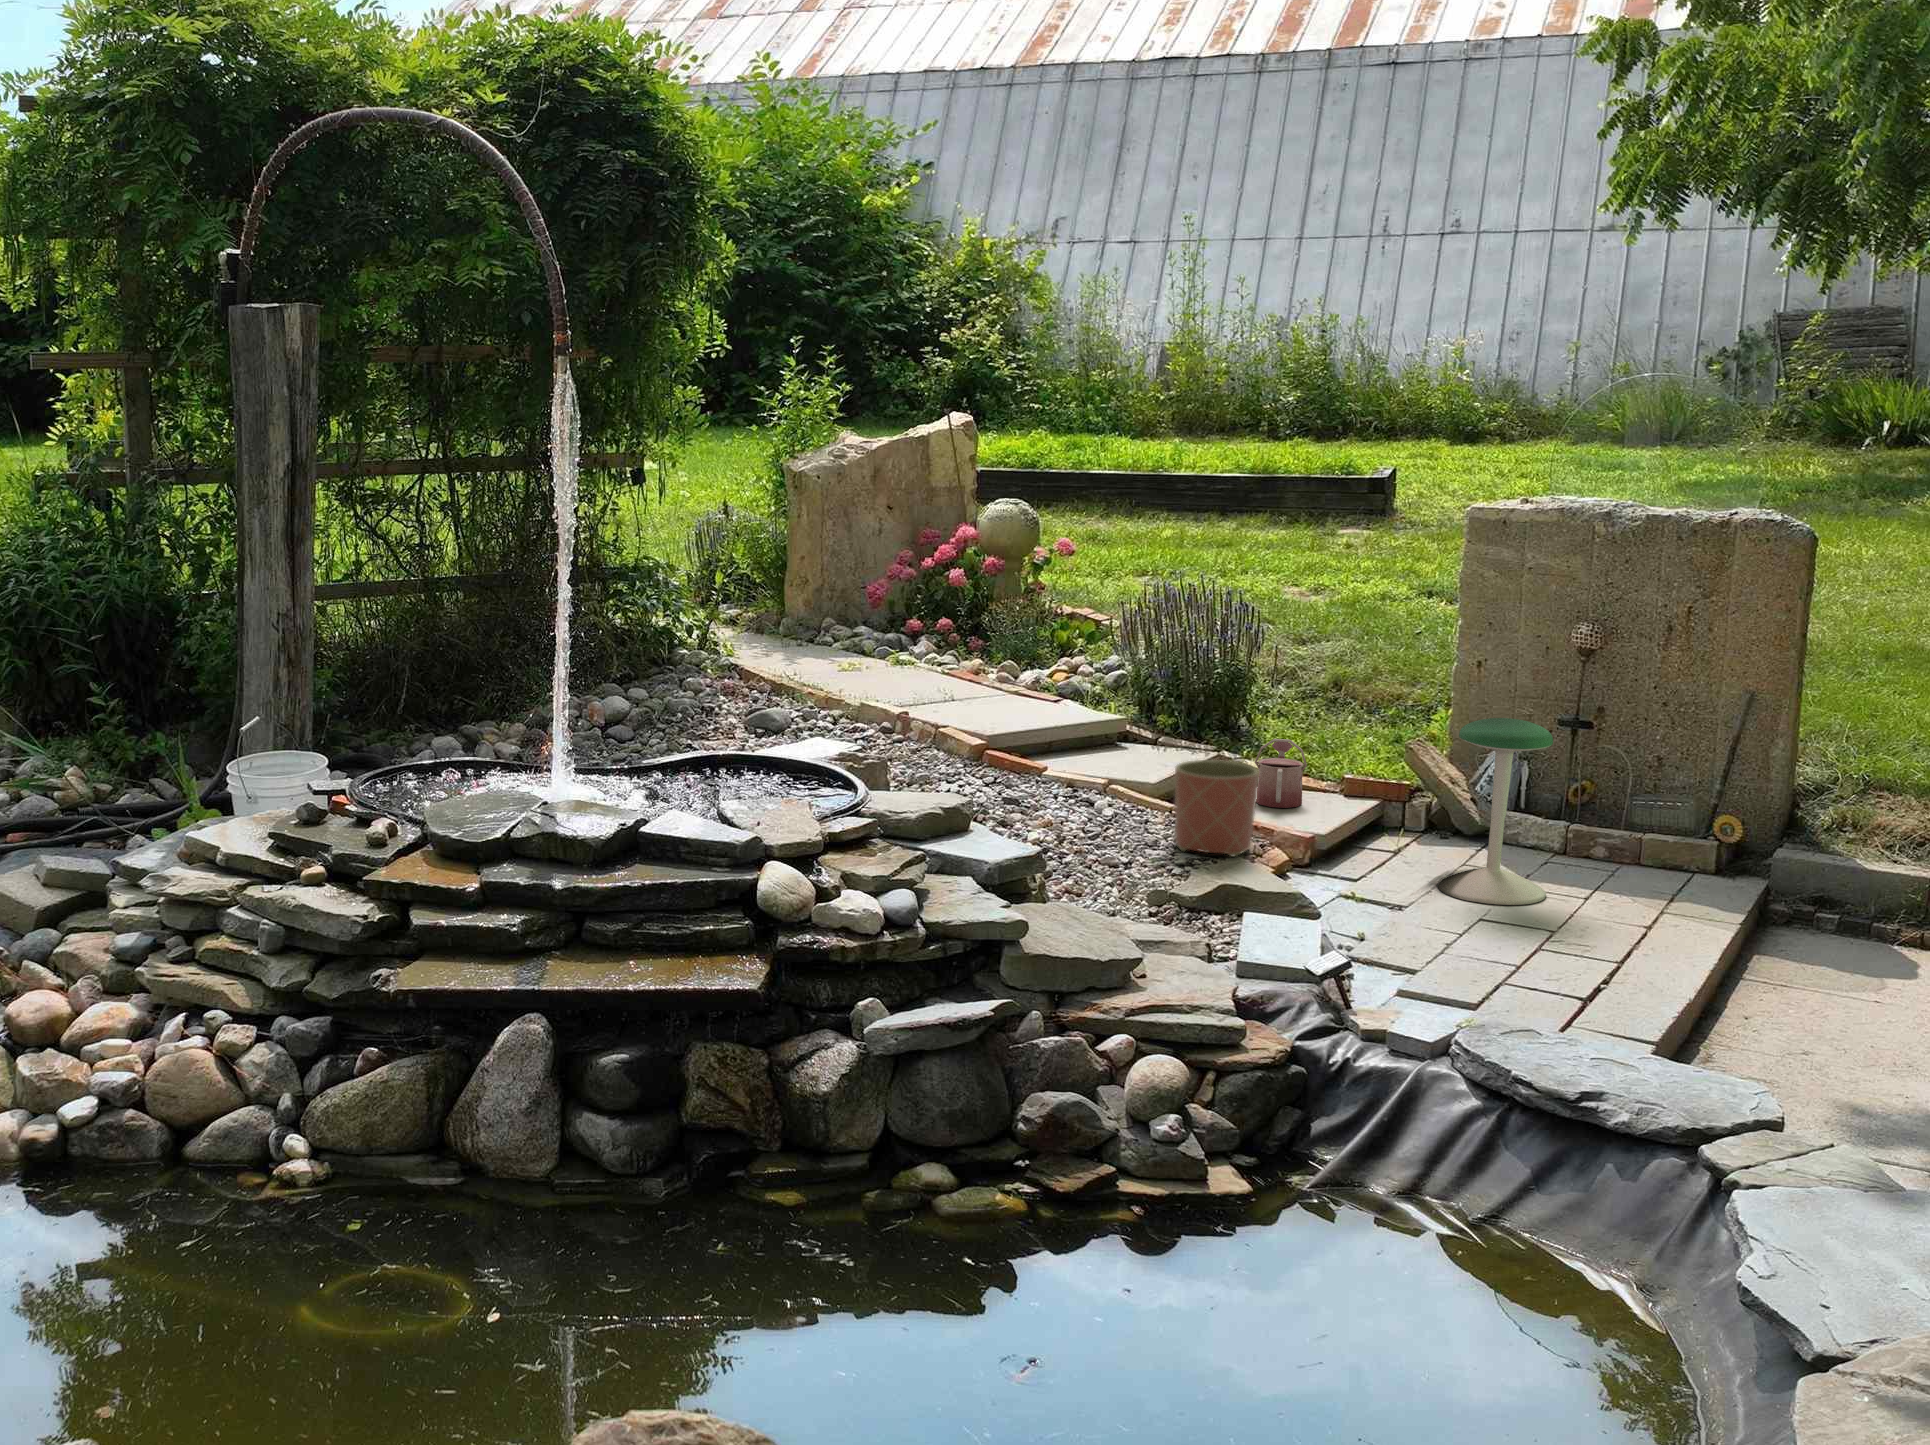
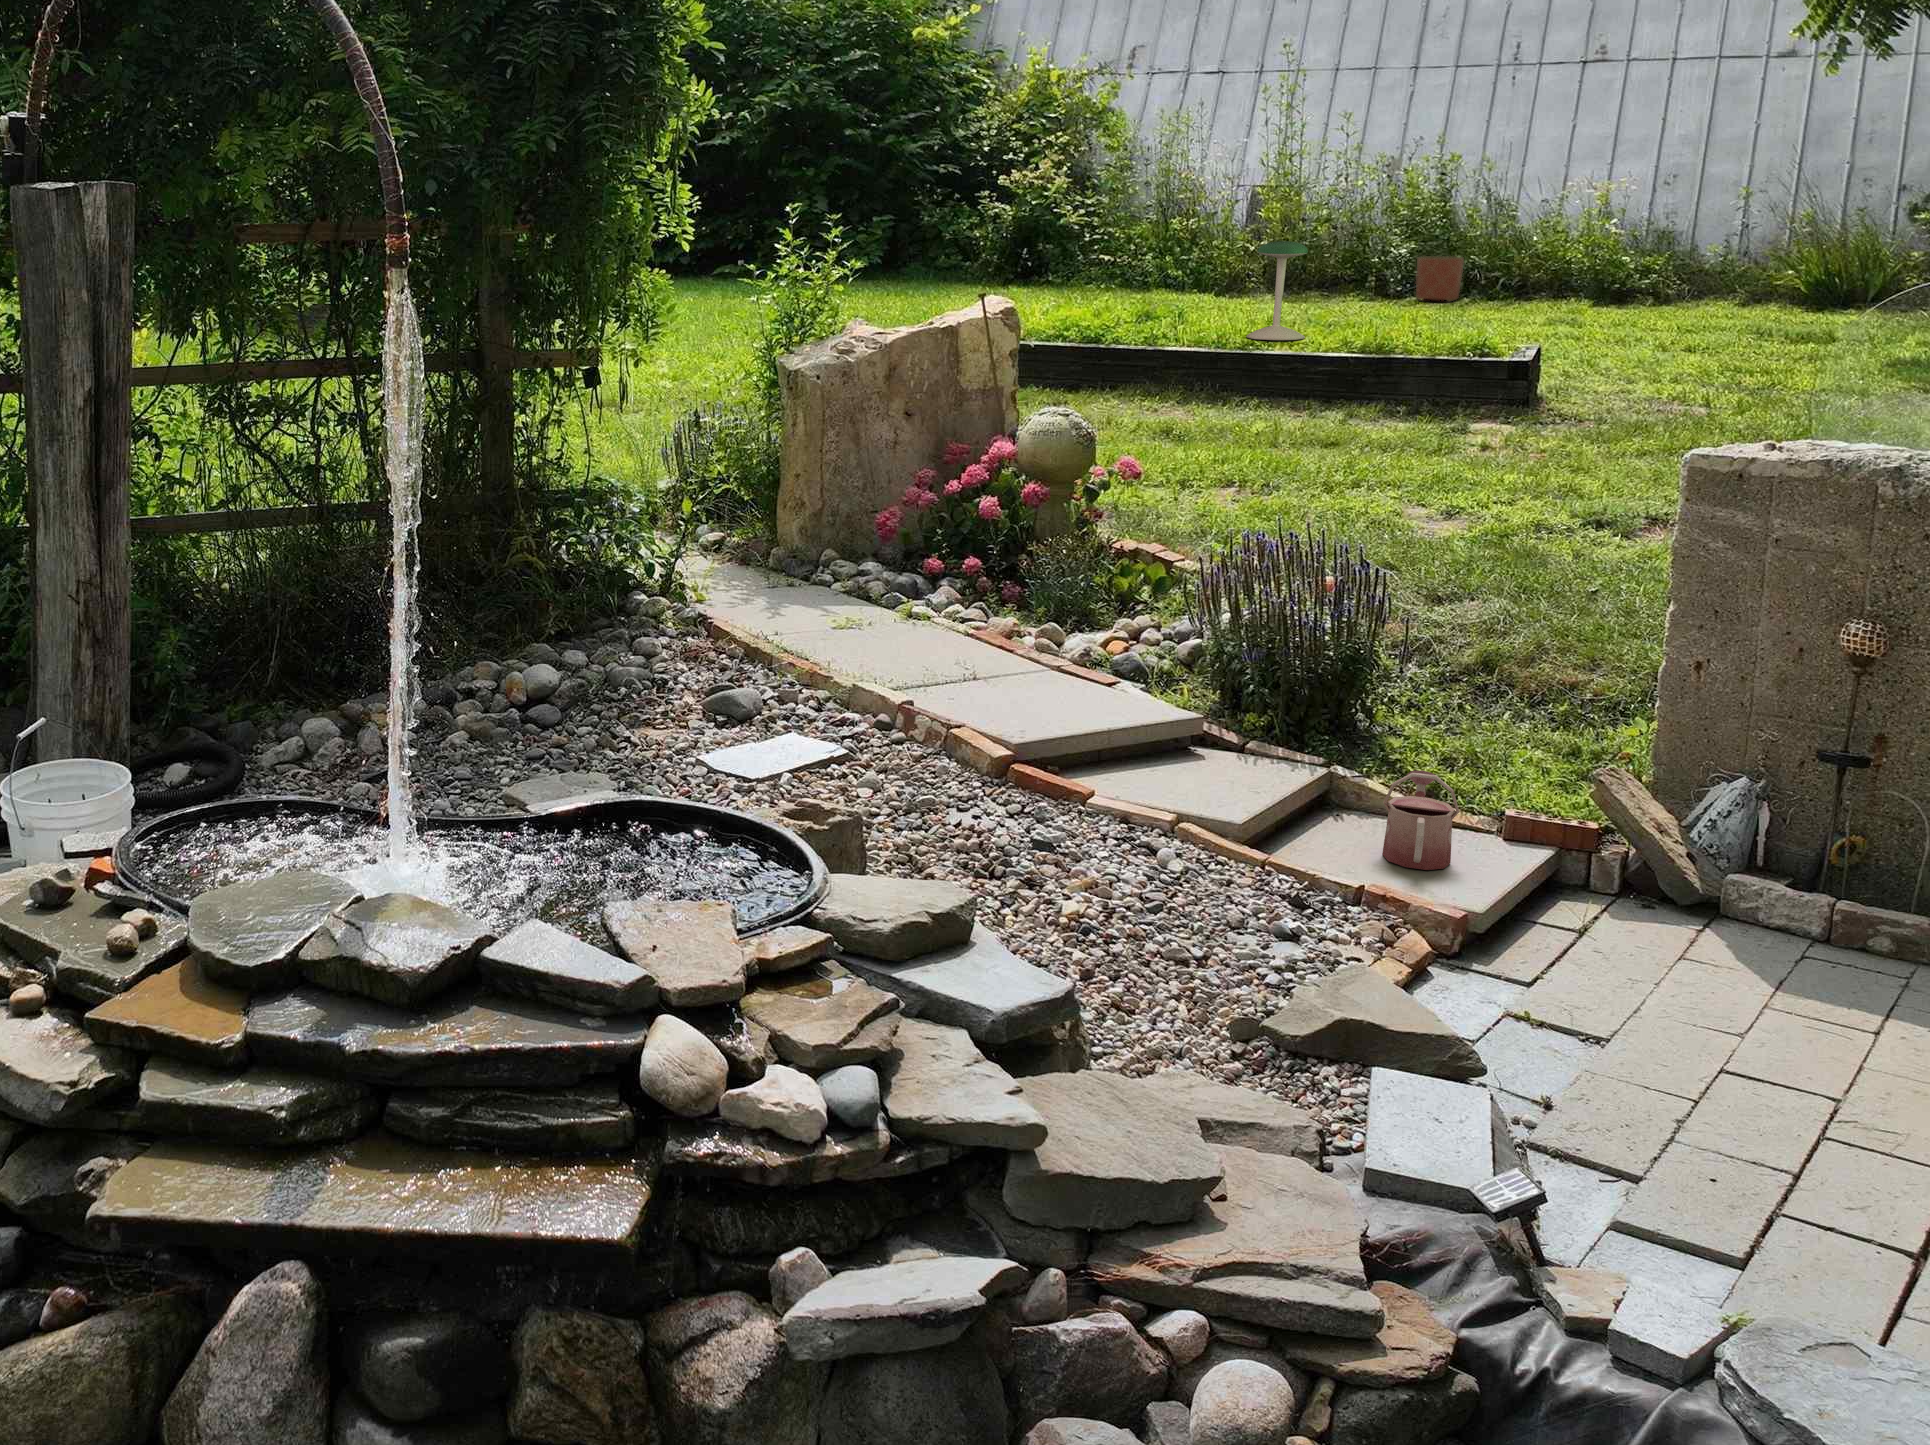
stool: present [1438,718,1553,905] -> present [1246,241,1308,340]
planter: present [1175,760,1259,857] -> present [1416,256,1464,301]

